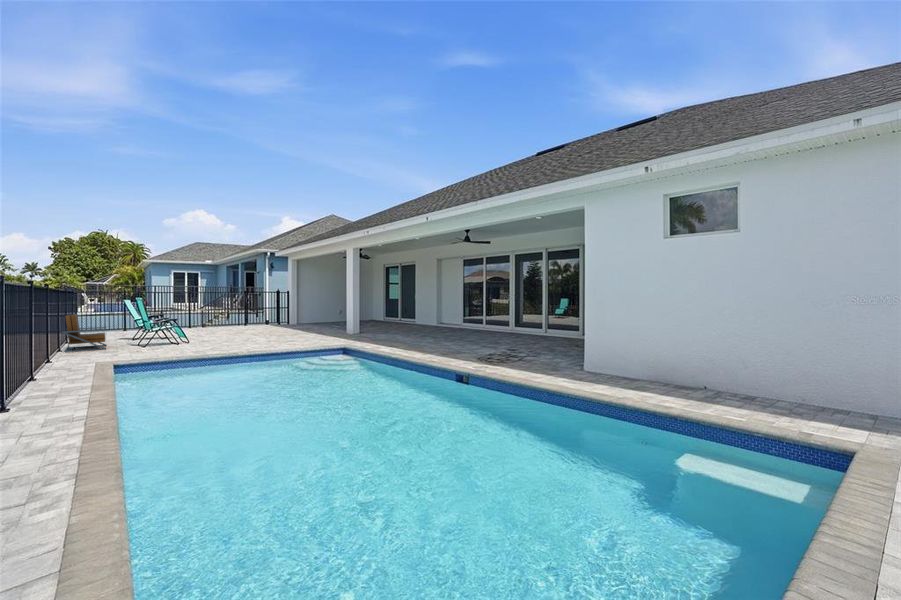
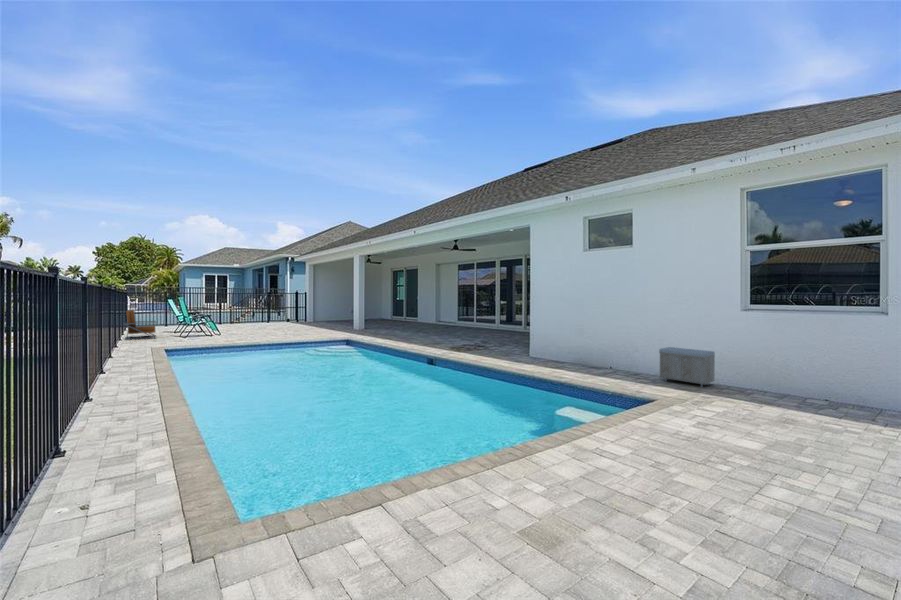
storage bench: none [802,365,885,423] -> present [659,347,715,387]

